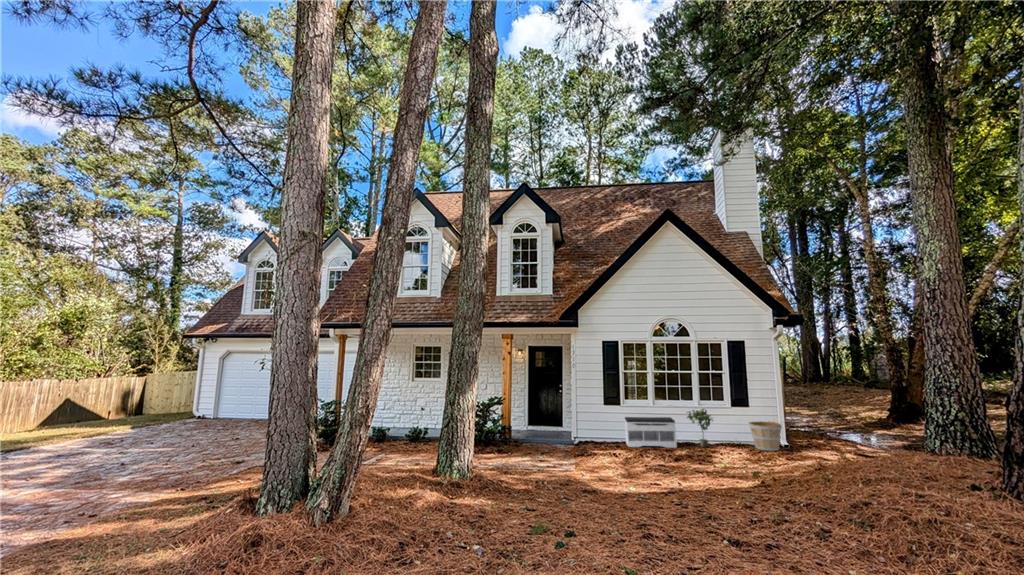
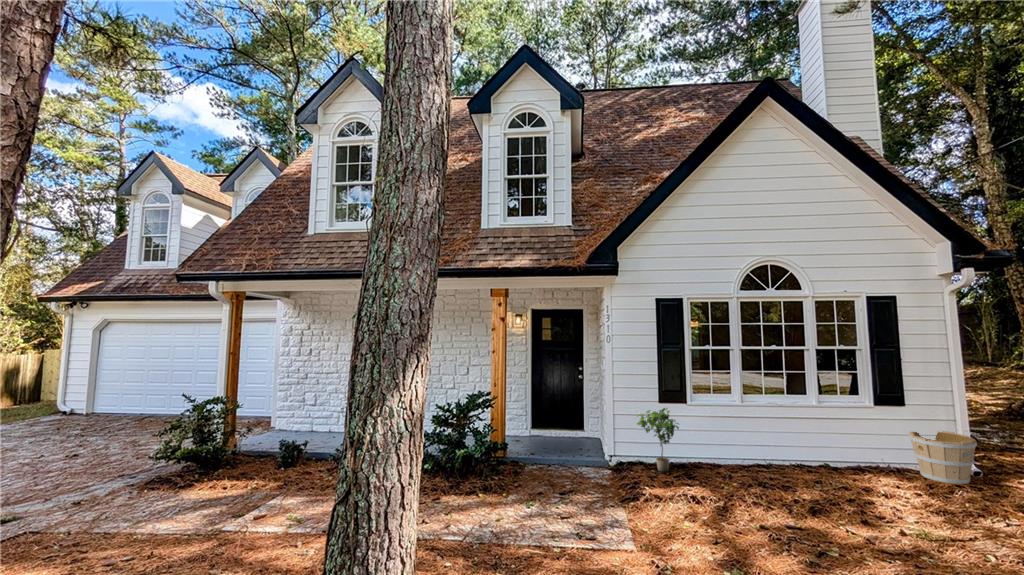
potted plant: present [687,409,713,448] -> present [637,408,679,472]
bench: present [625,417,677,448] -> none [694,423,790,477]

